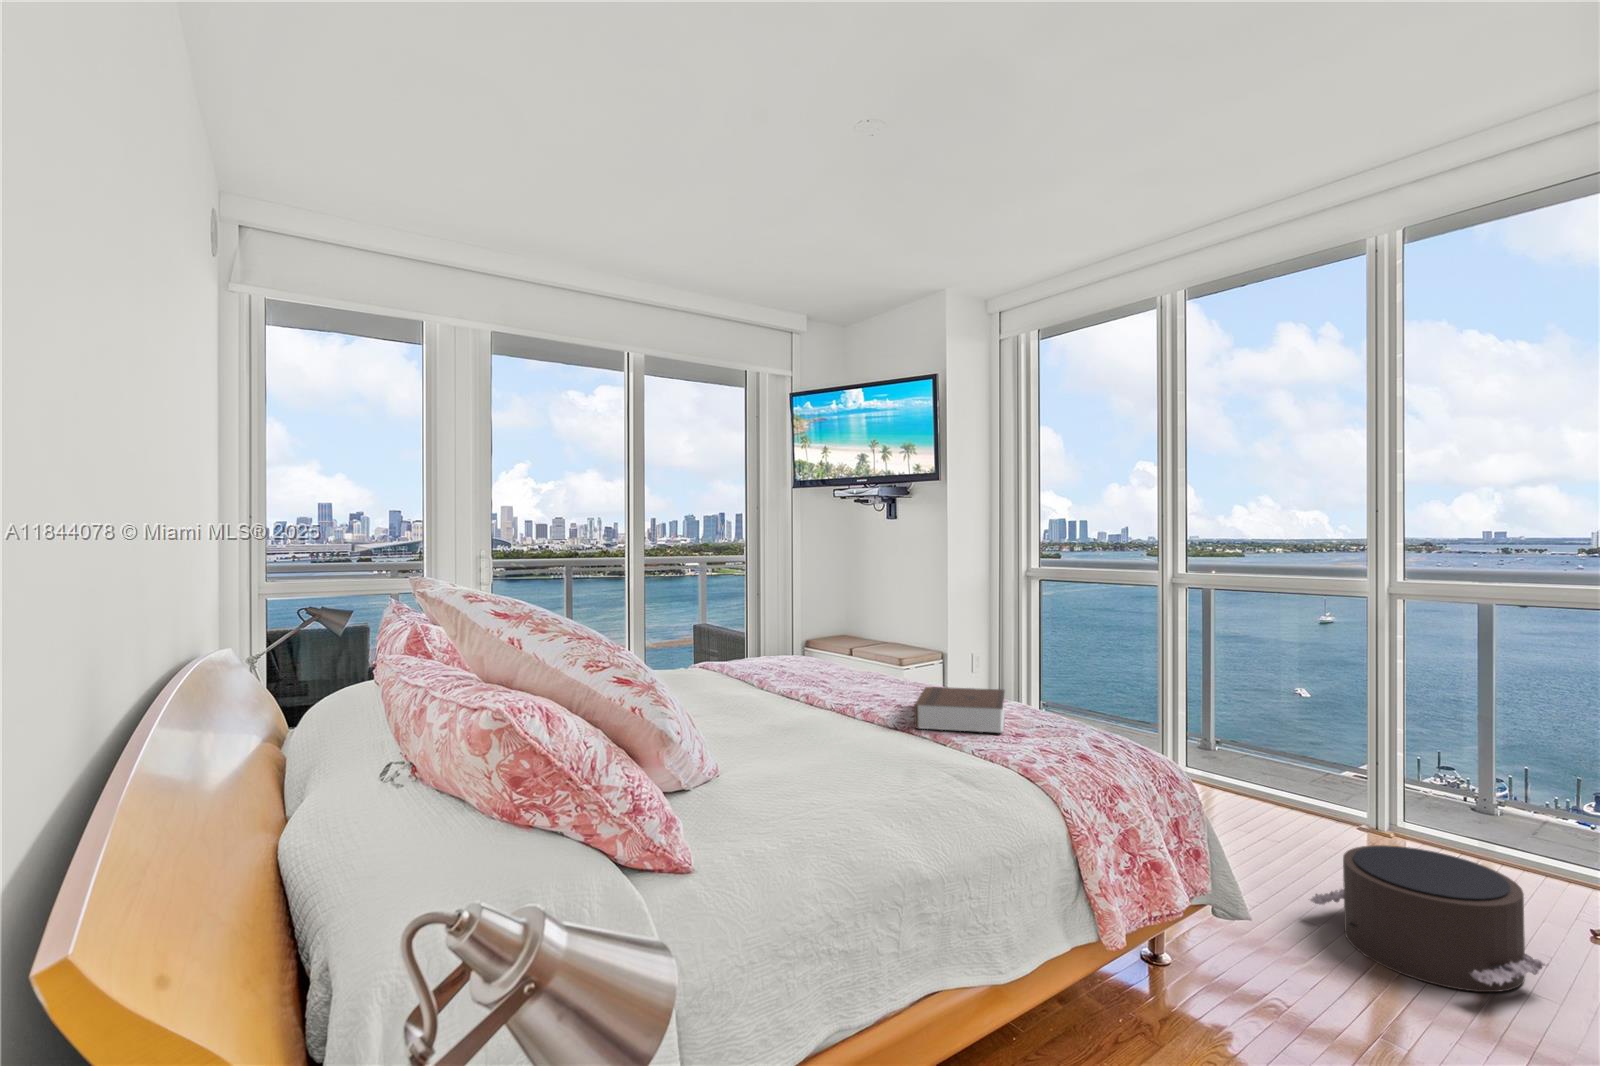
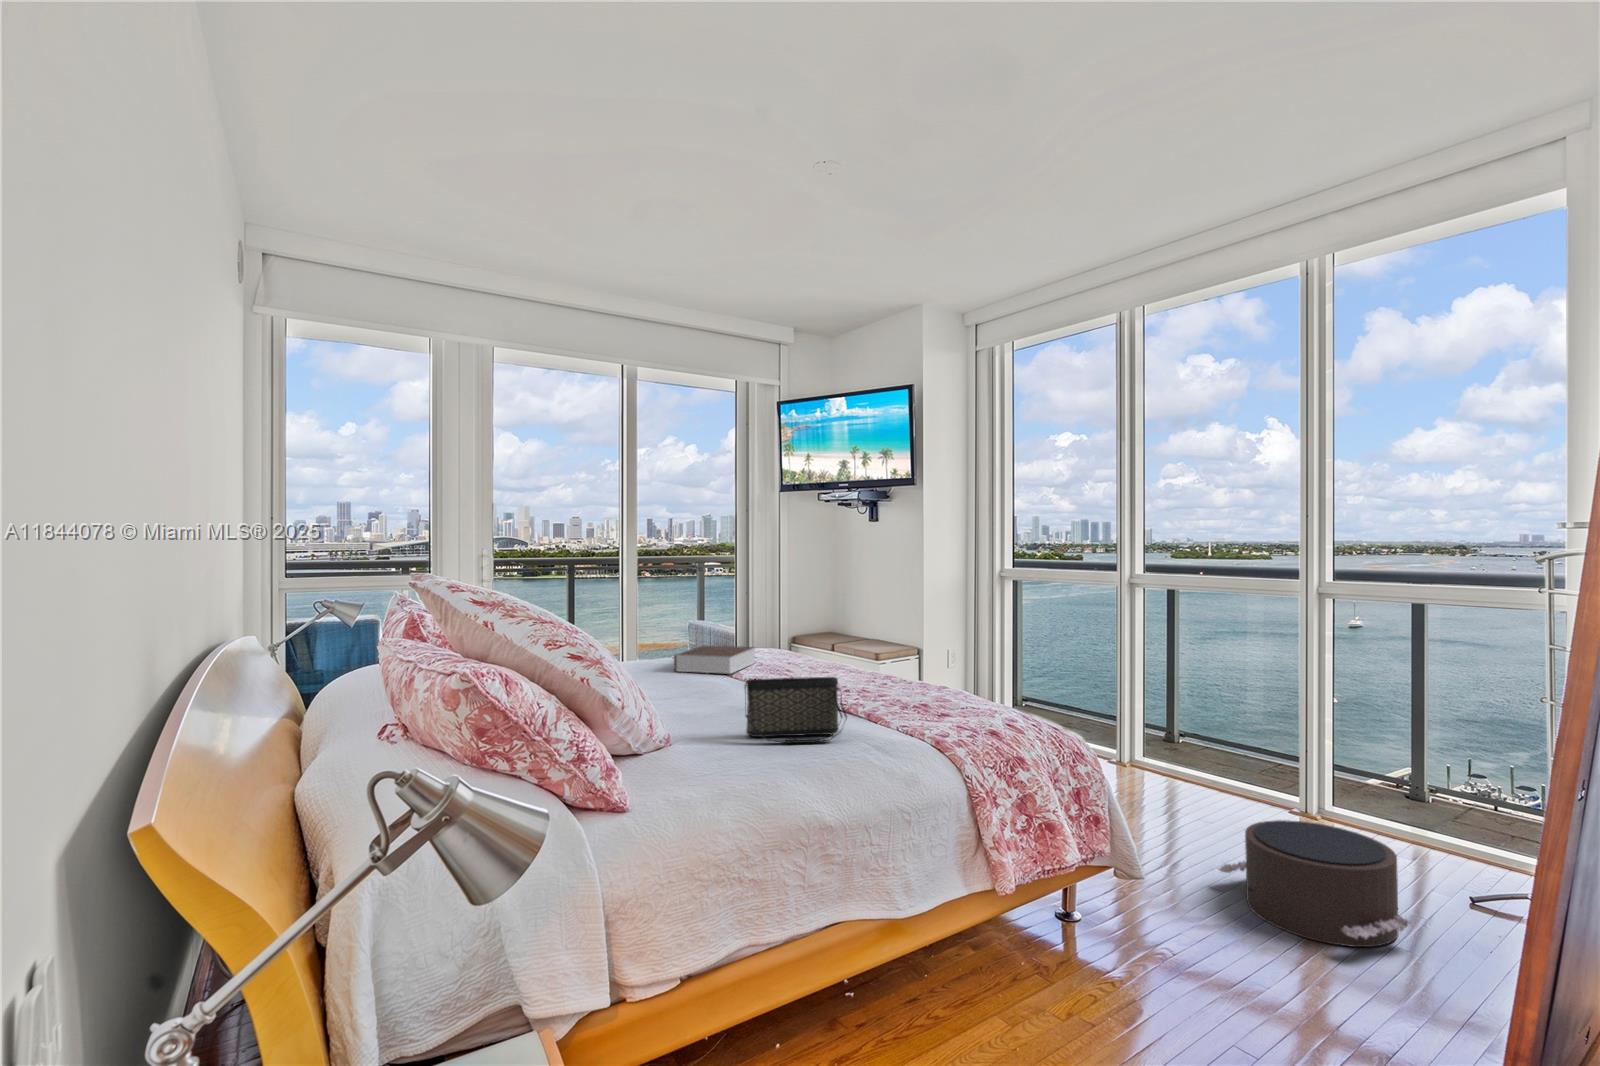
book: present [914,687,1005,733] -> present [674,645,755,674]
handbag: none [804,696,925,775] -> present [744,677,847,743]

